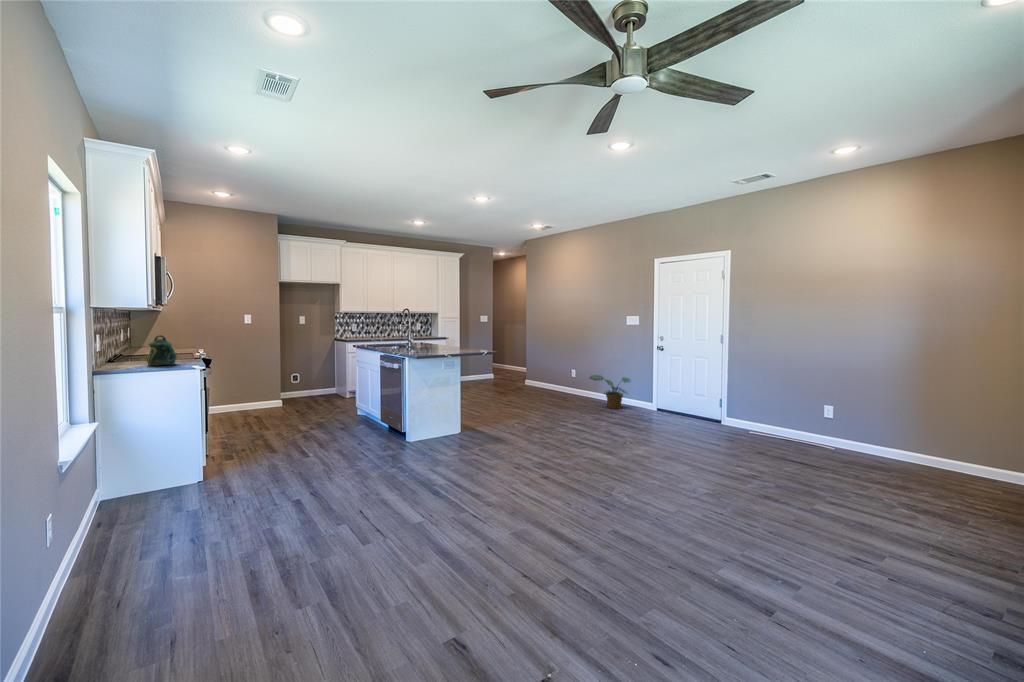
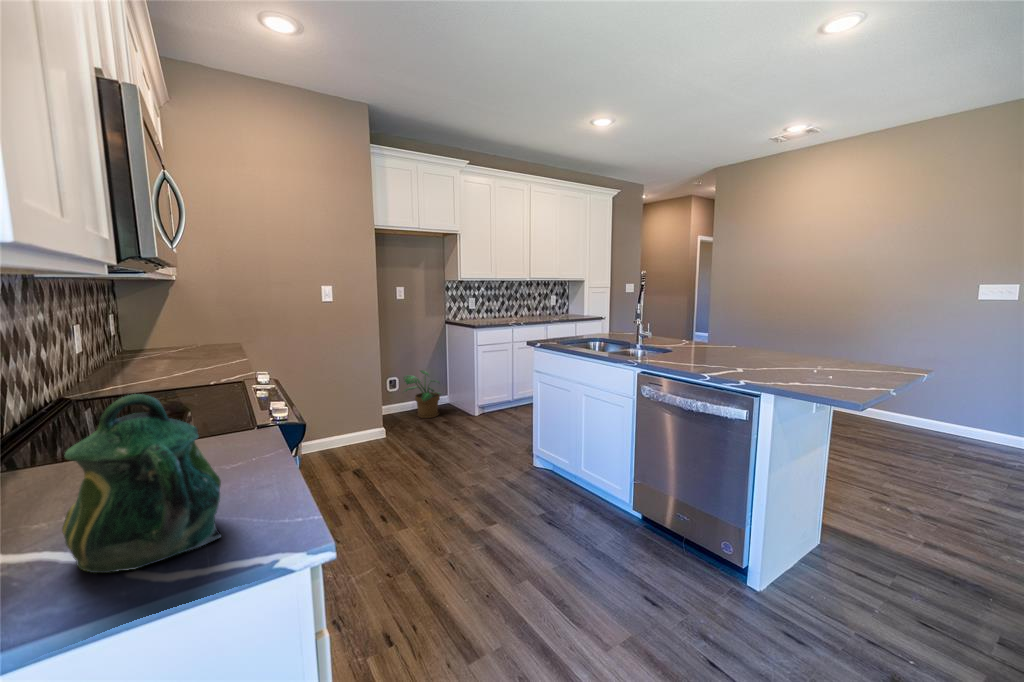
potted plant: present [589,375,630,409] -> present [403,370,441,418]

